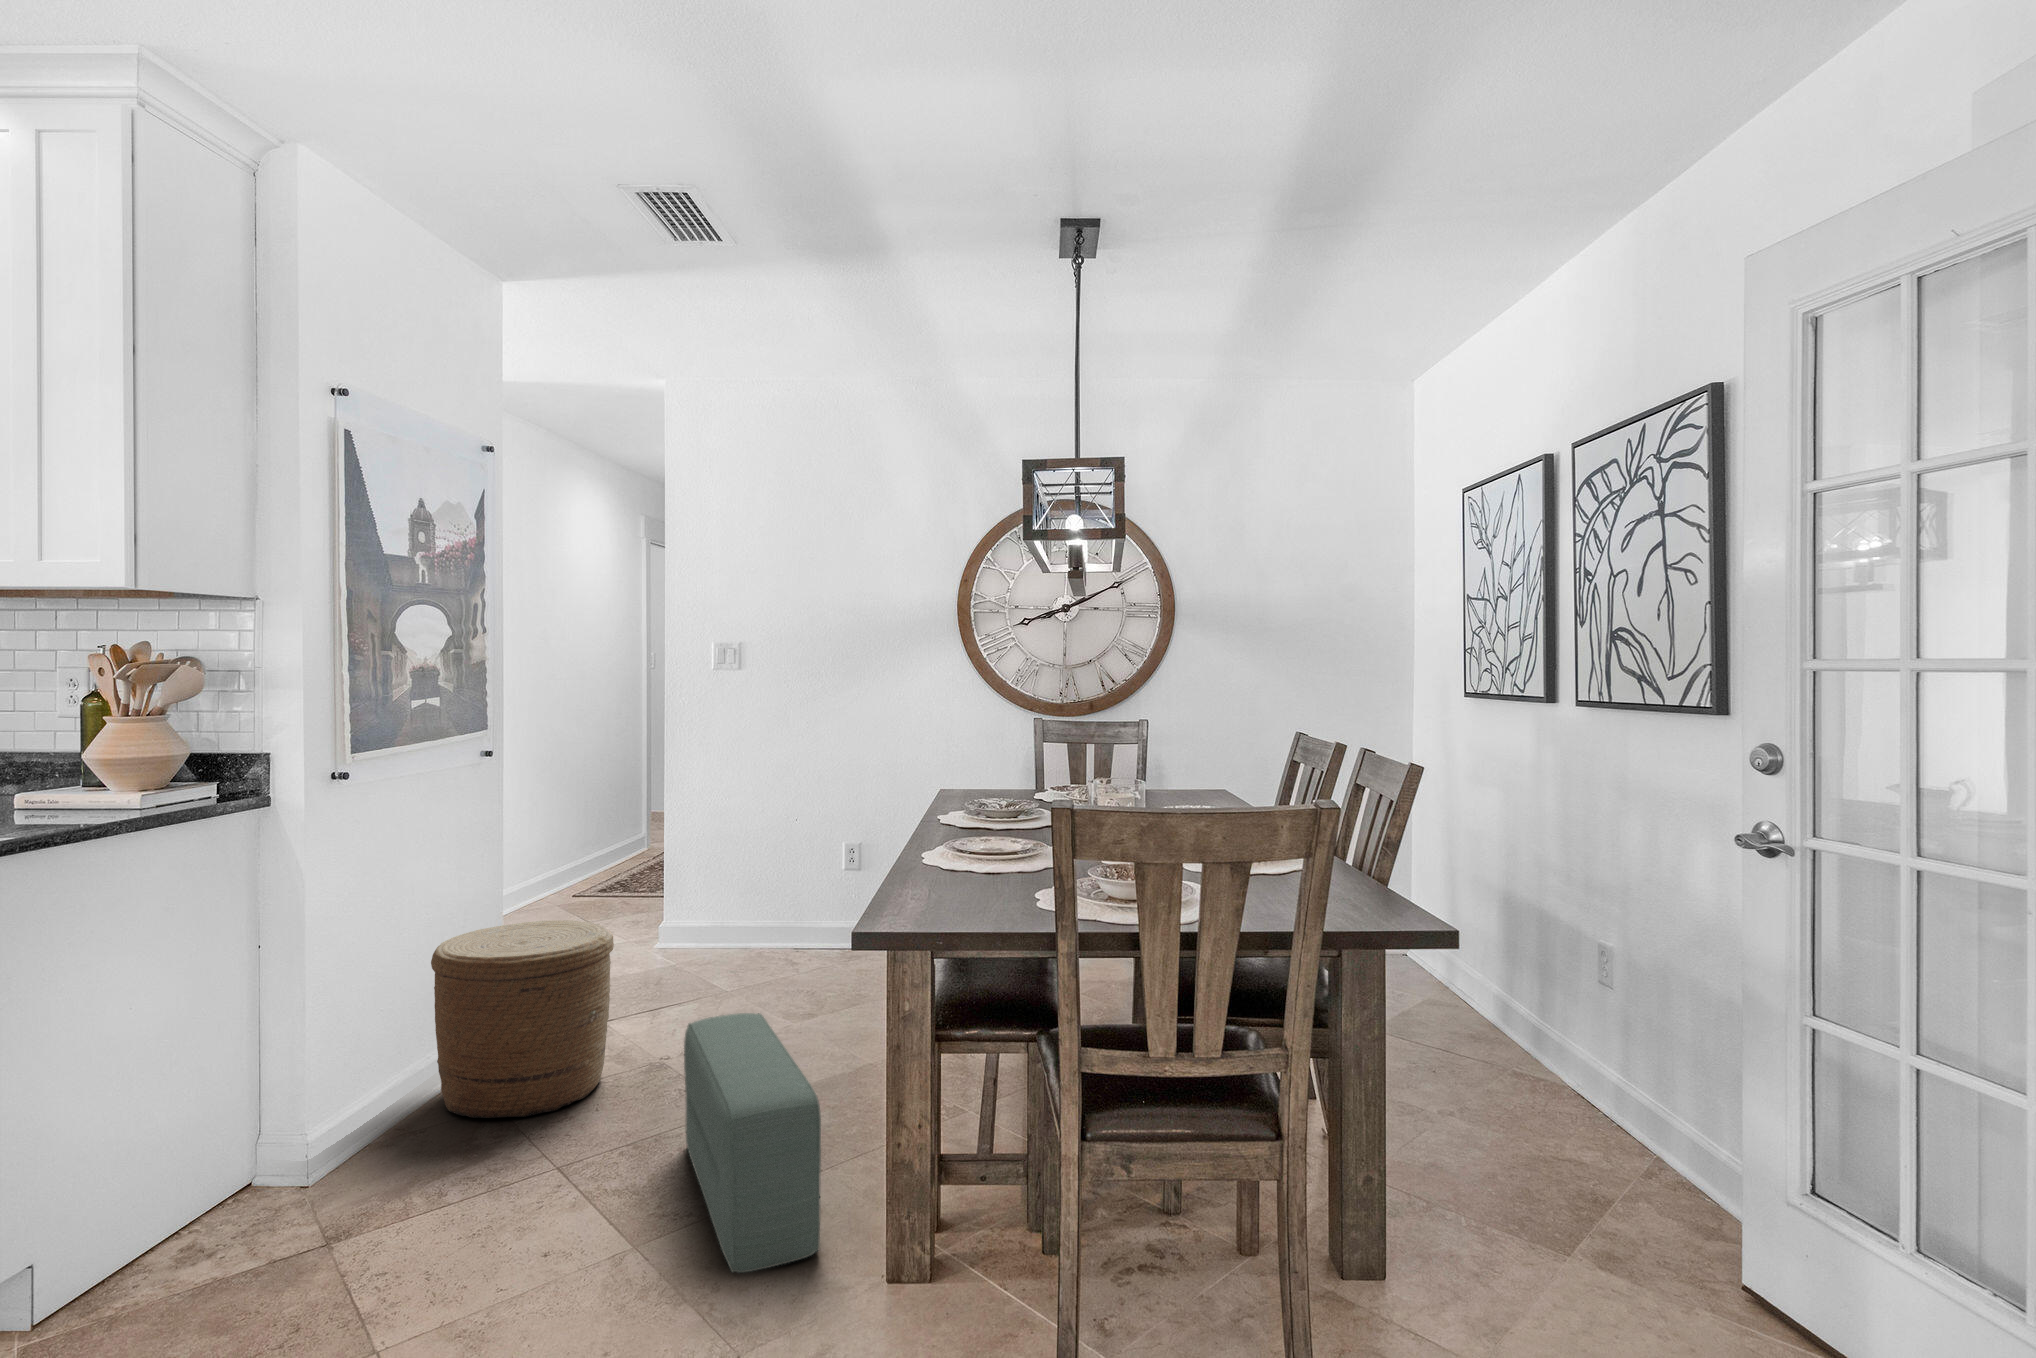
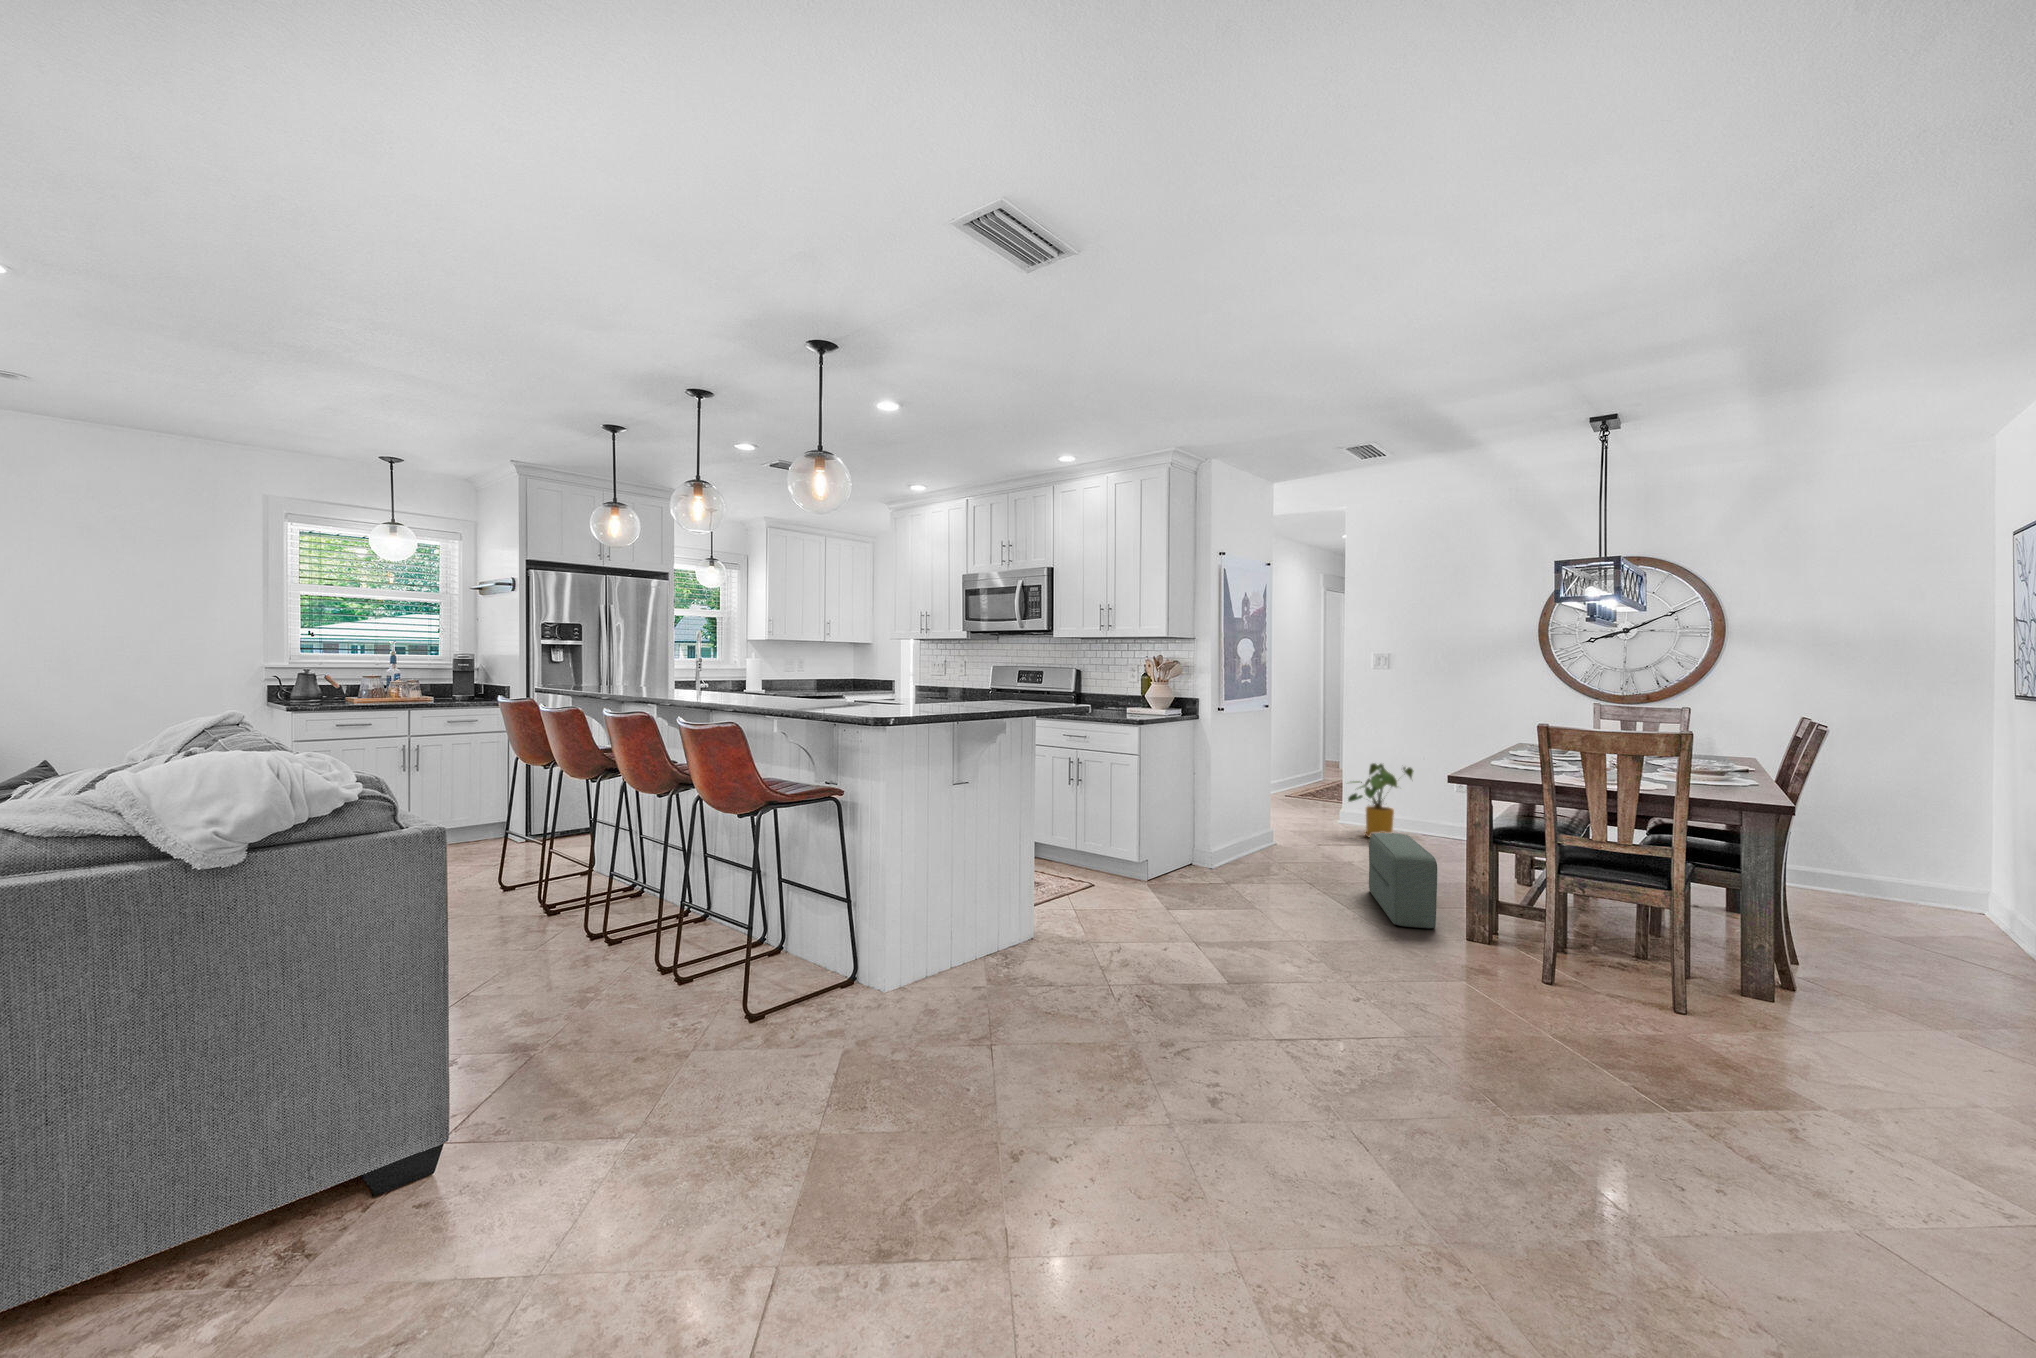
house plant: none [656,834,775,976] -> present [1348,763,1413,837]
woven basket: present [431,920,614,1118] -> none [1250,787,1330,871]

